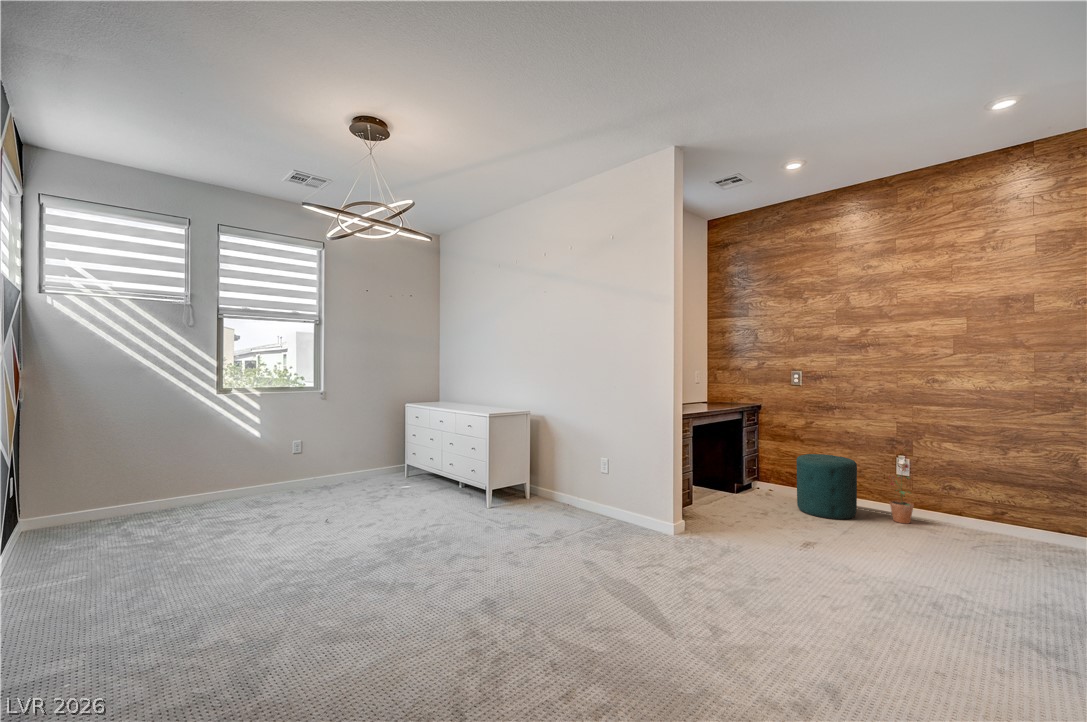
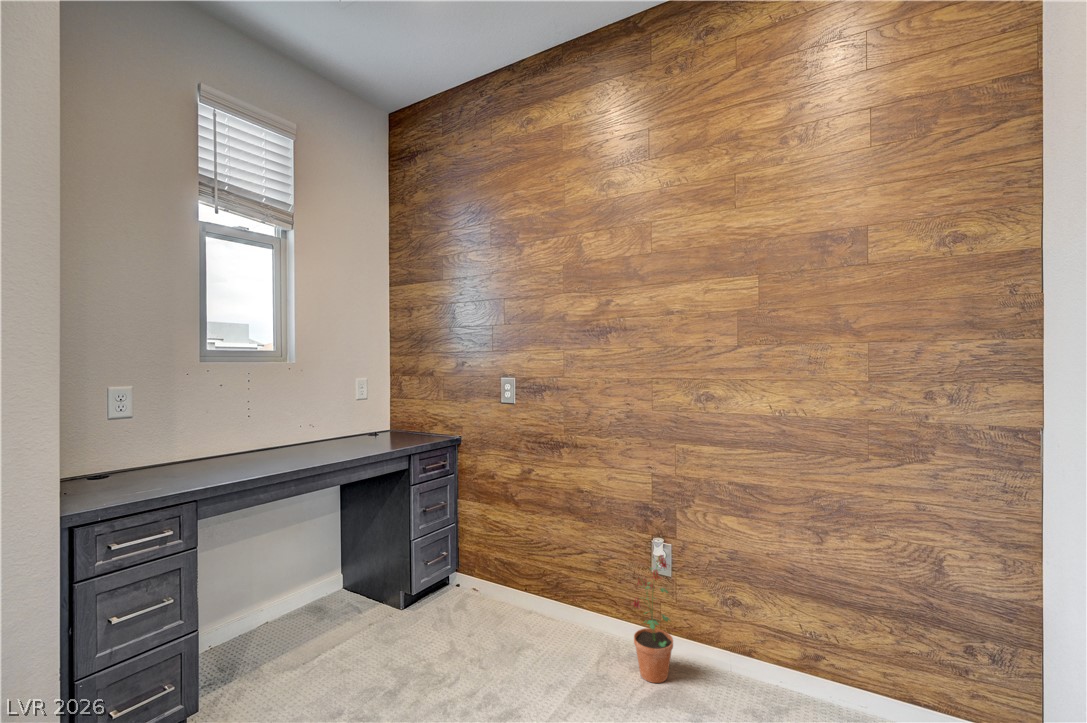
ottoman: present [797,454,857,519] -> none [478,537,580,690]

